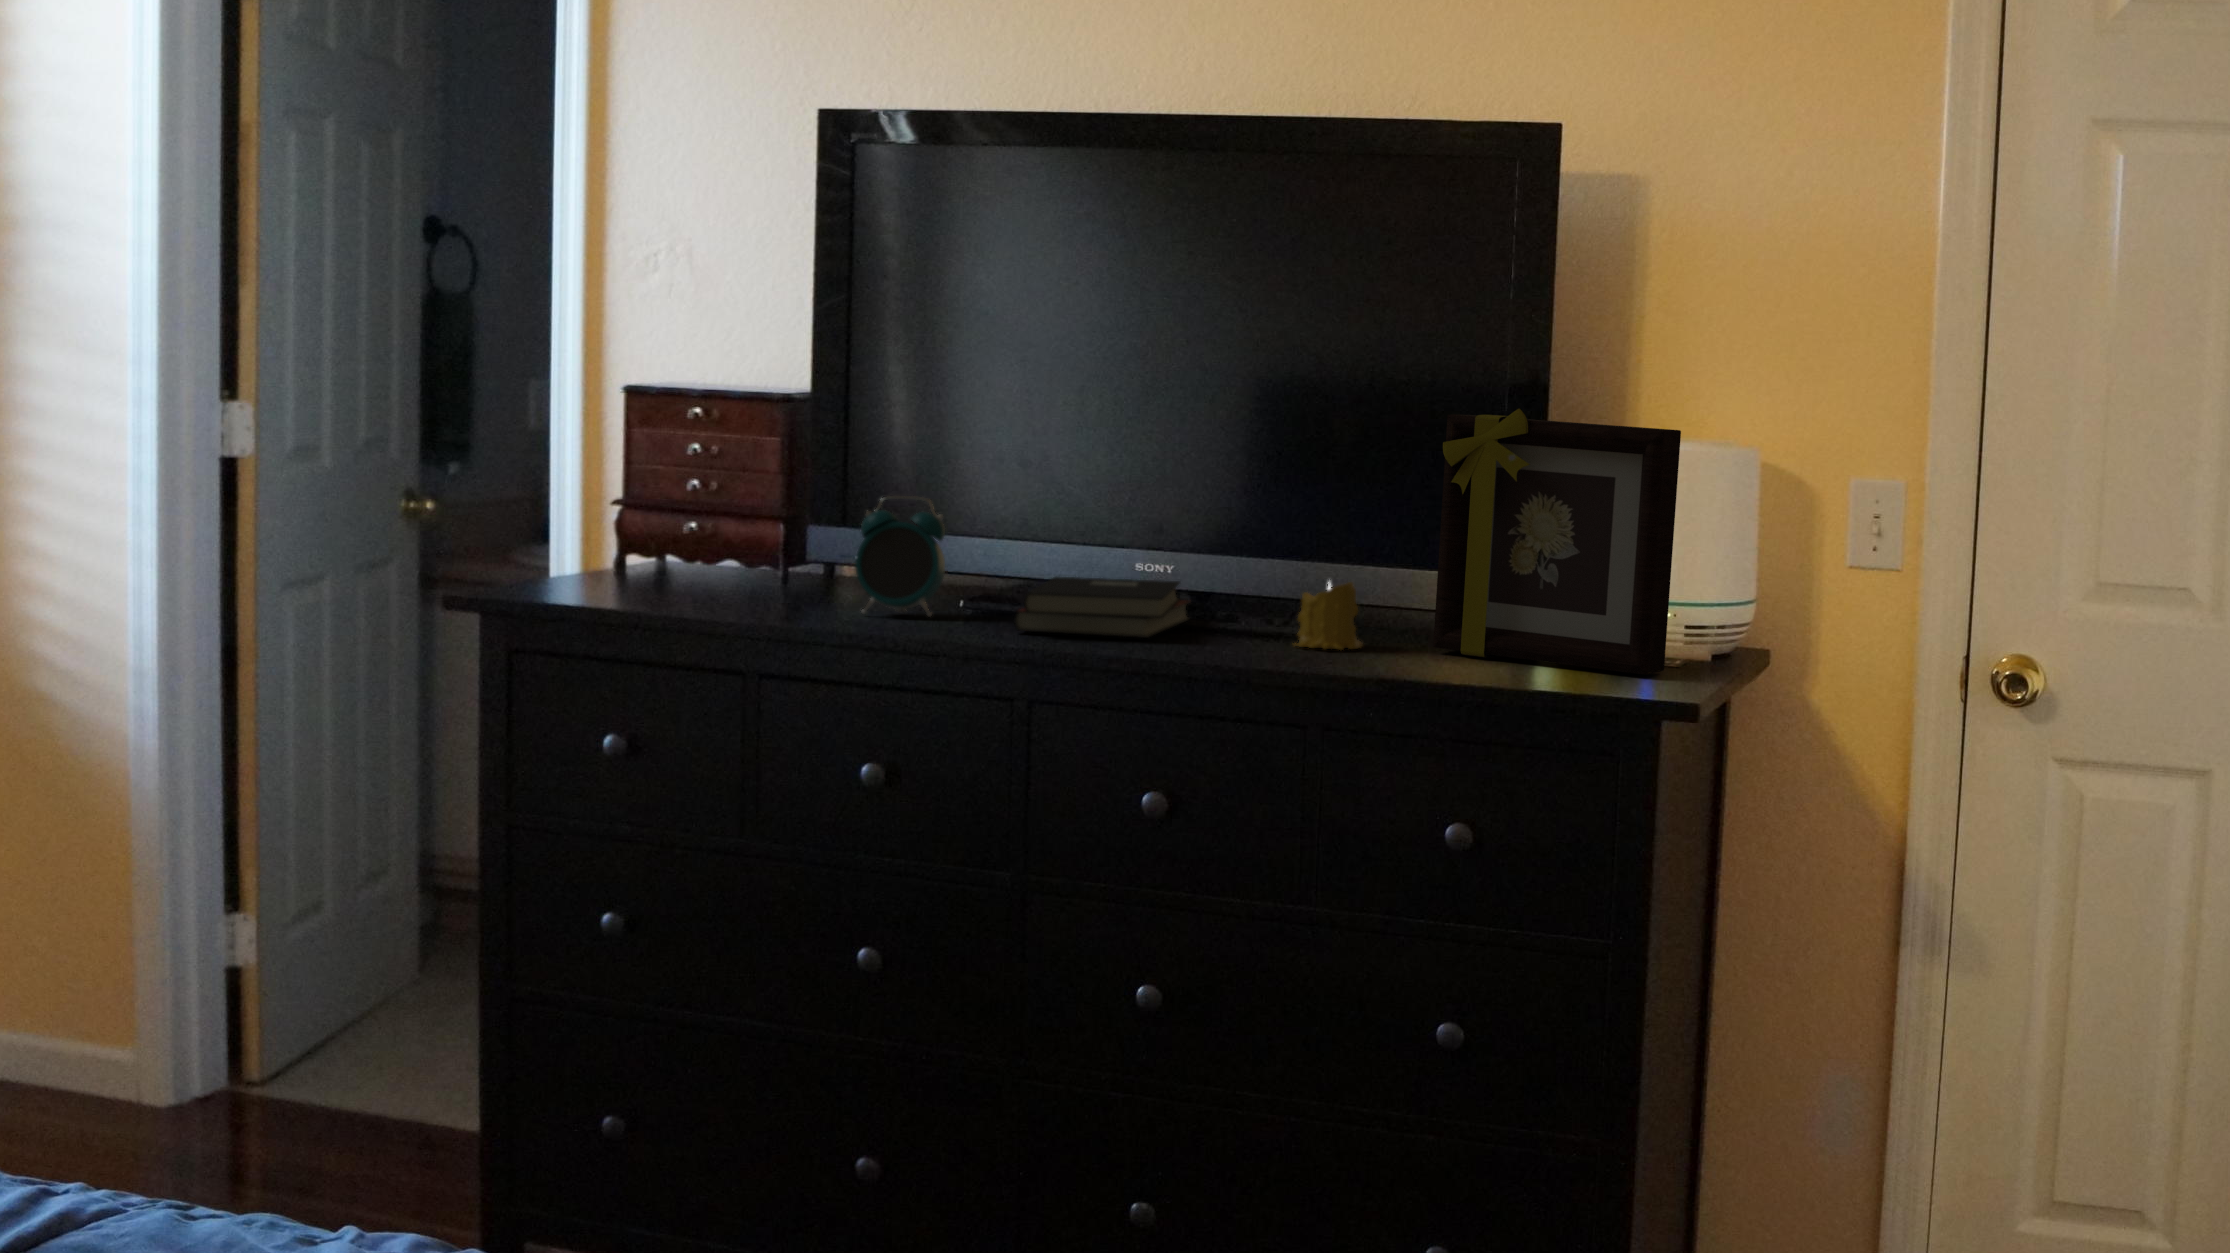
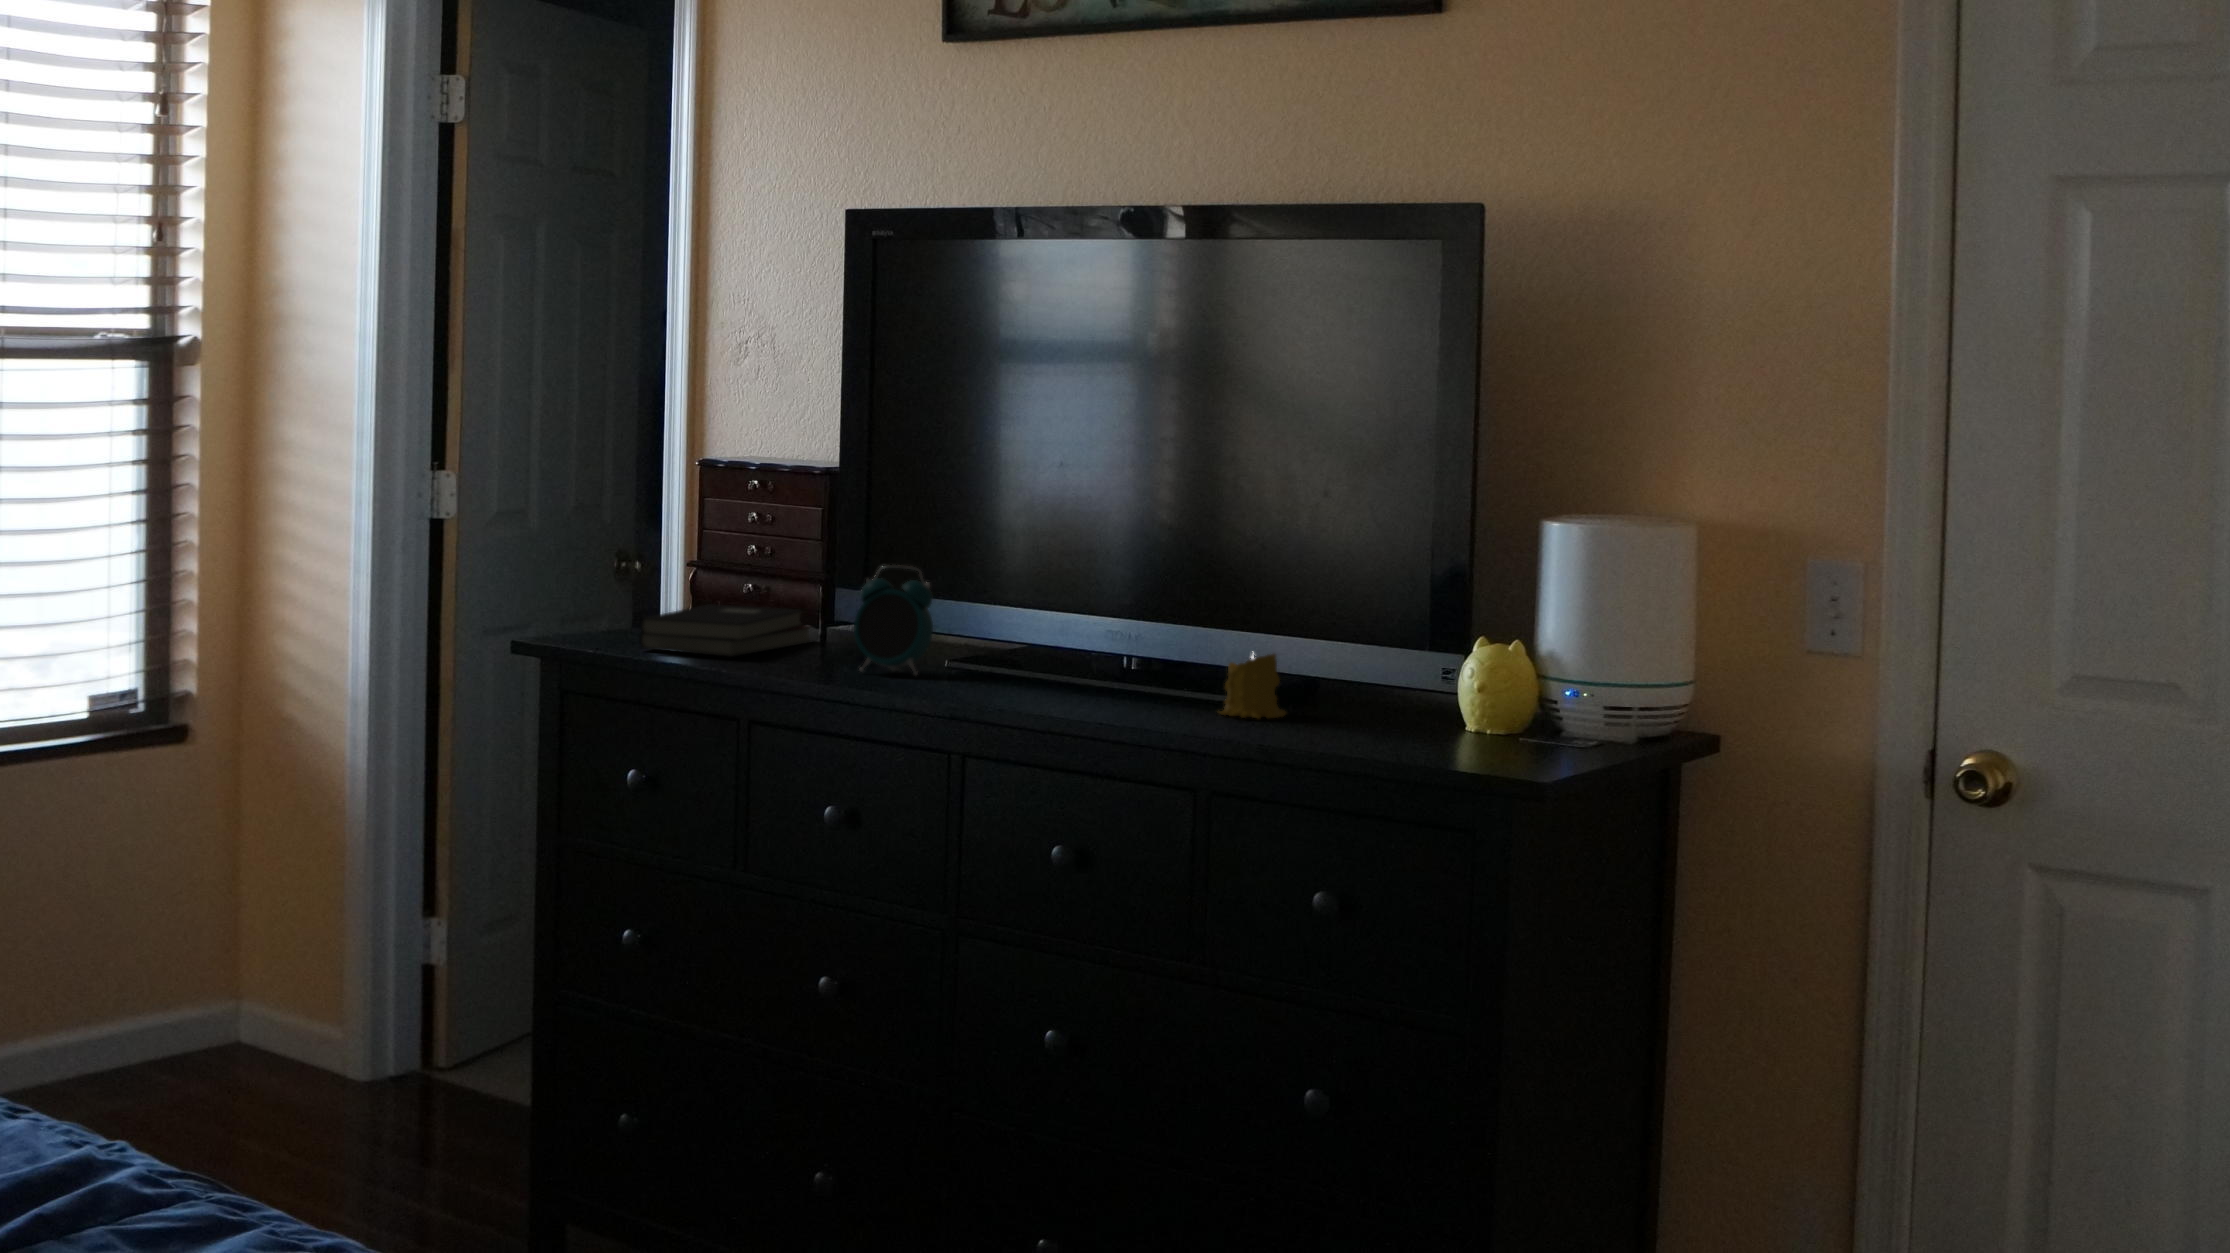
picture frame: present [1433,409,1681,675] -> none [1349,490,1568,754]
hardback book: present [1014,577,1190,638] -> present [639,604,811,657]

